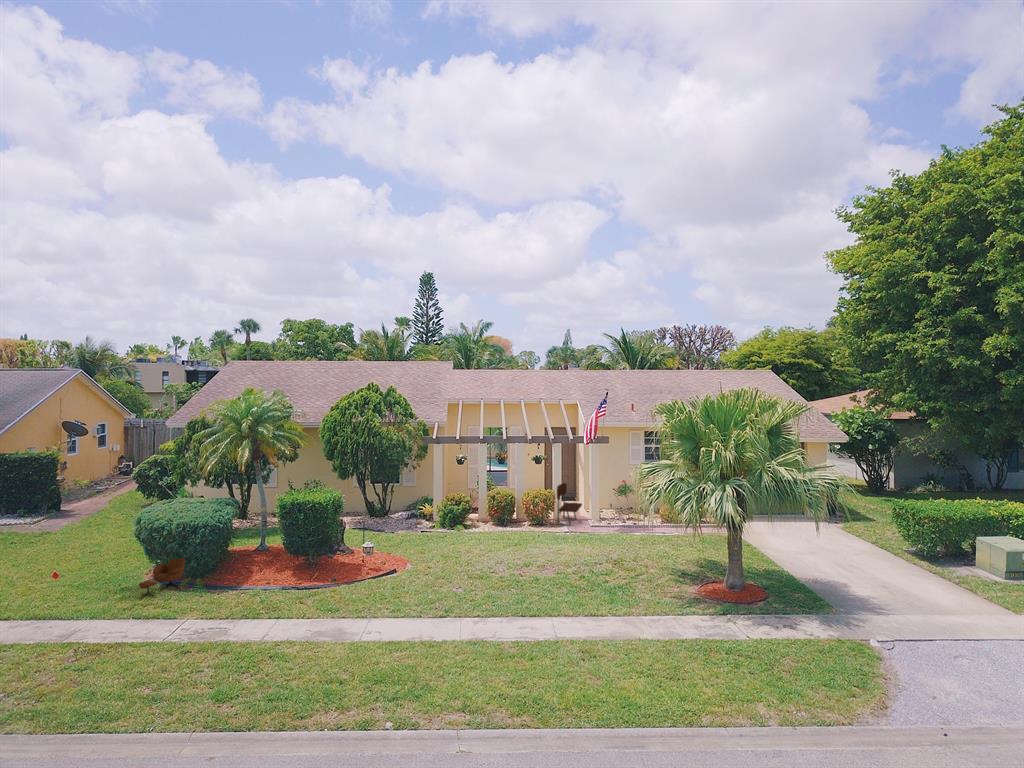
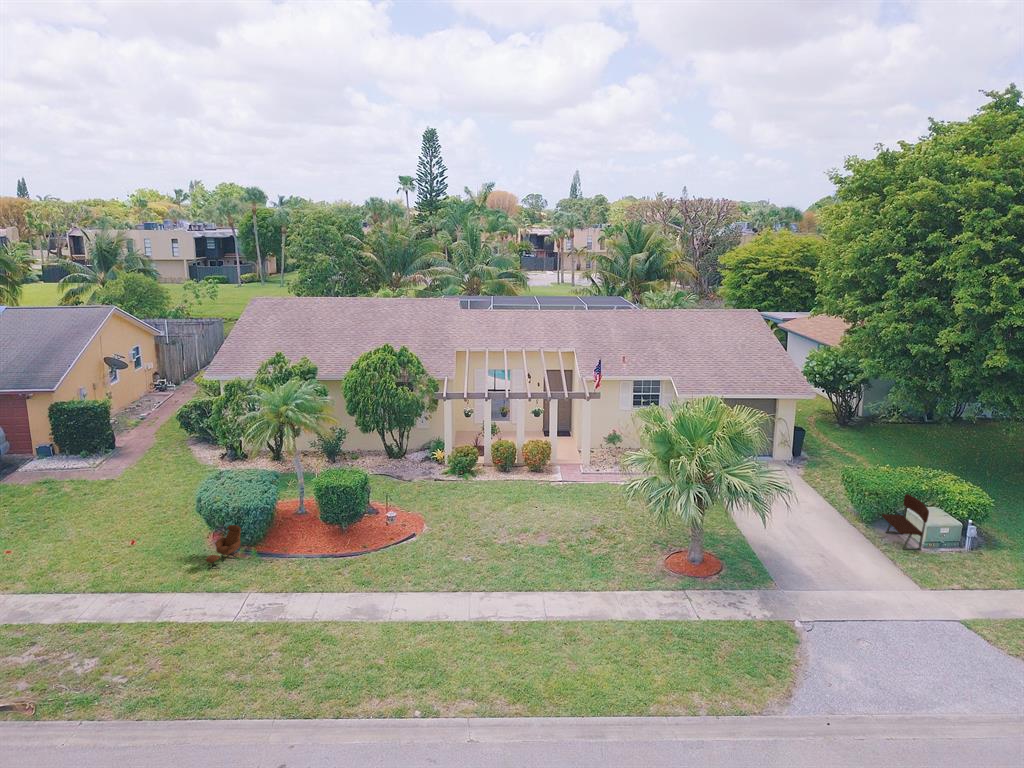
bench: present [557,483,582,526] -> present [882,494,929,550]

